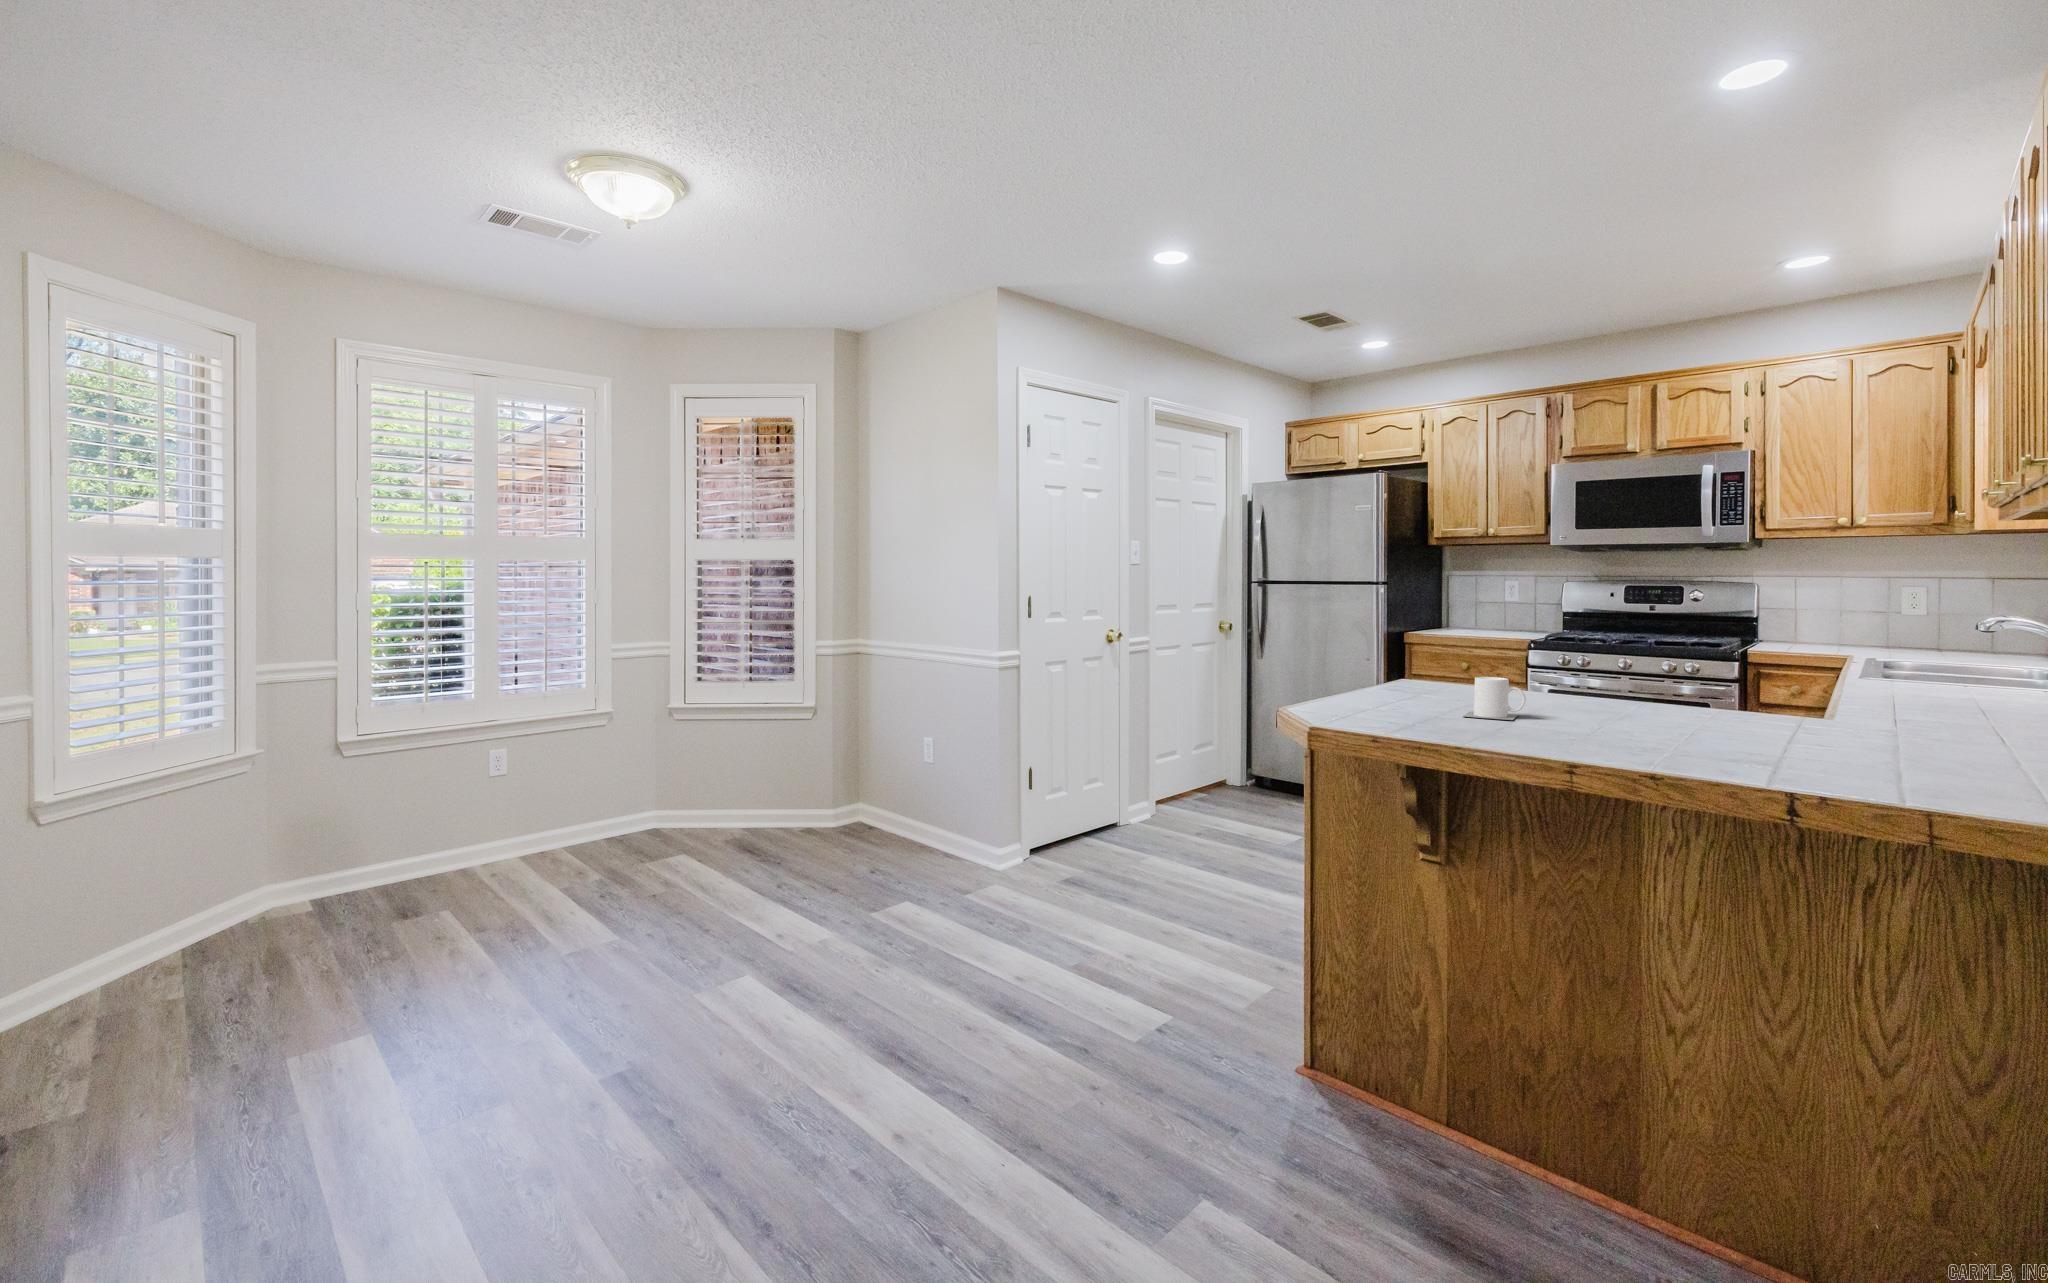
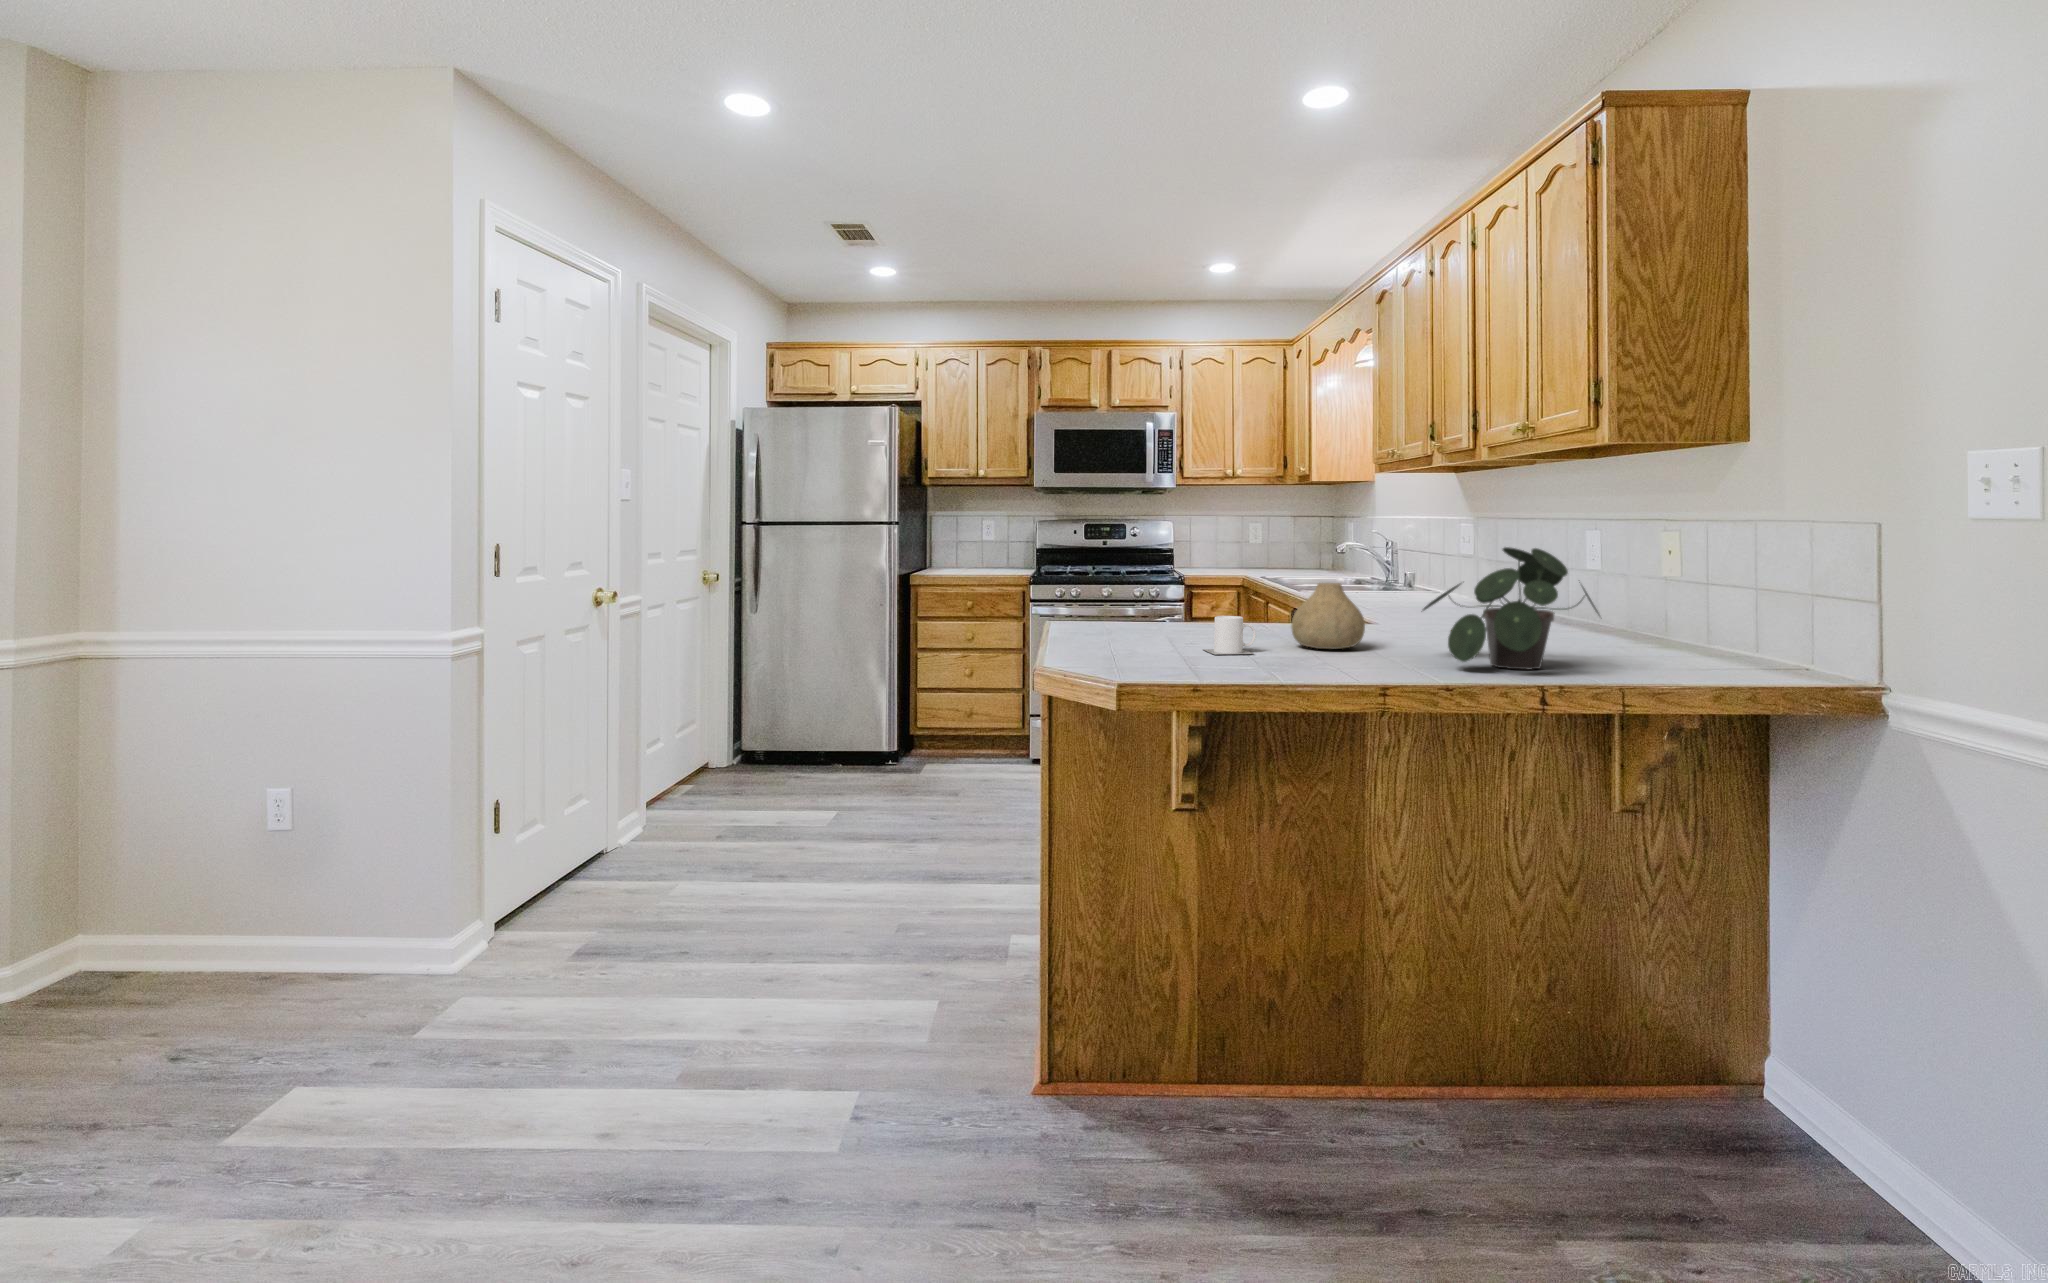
potted plant: none [1717,605,1997,772] -> present [1423,547,1599,670]
vase: none [1591,646,1692,726] -> present [1291,583,1365,649]

